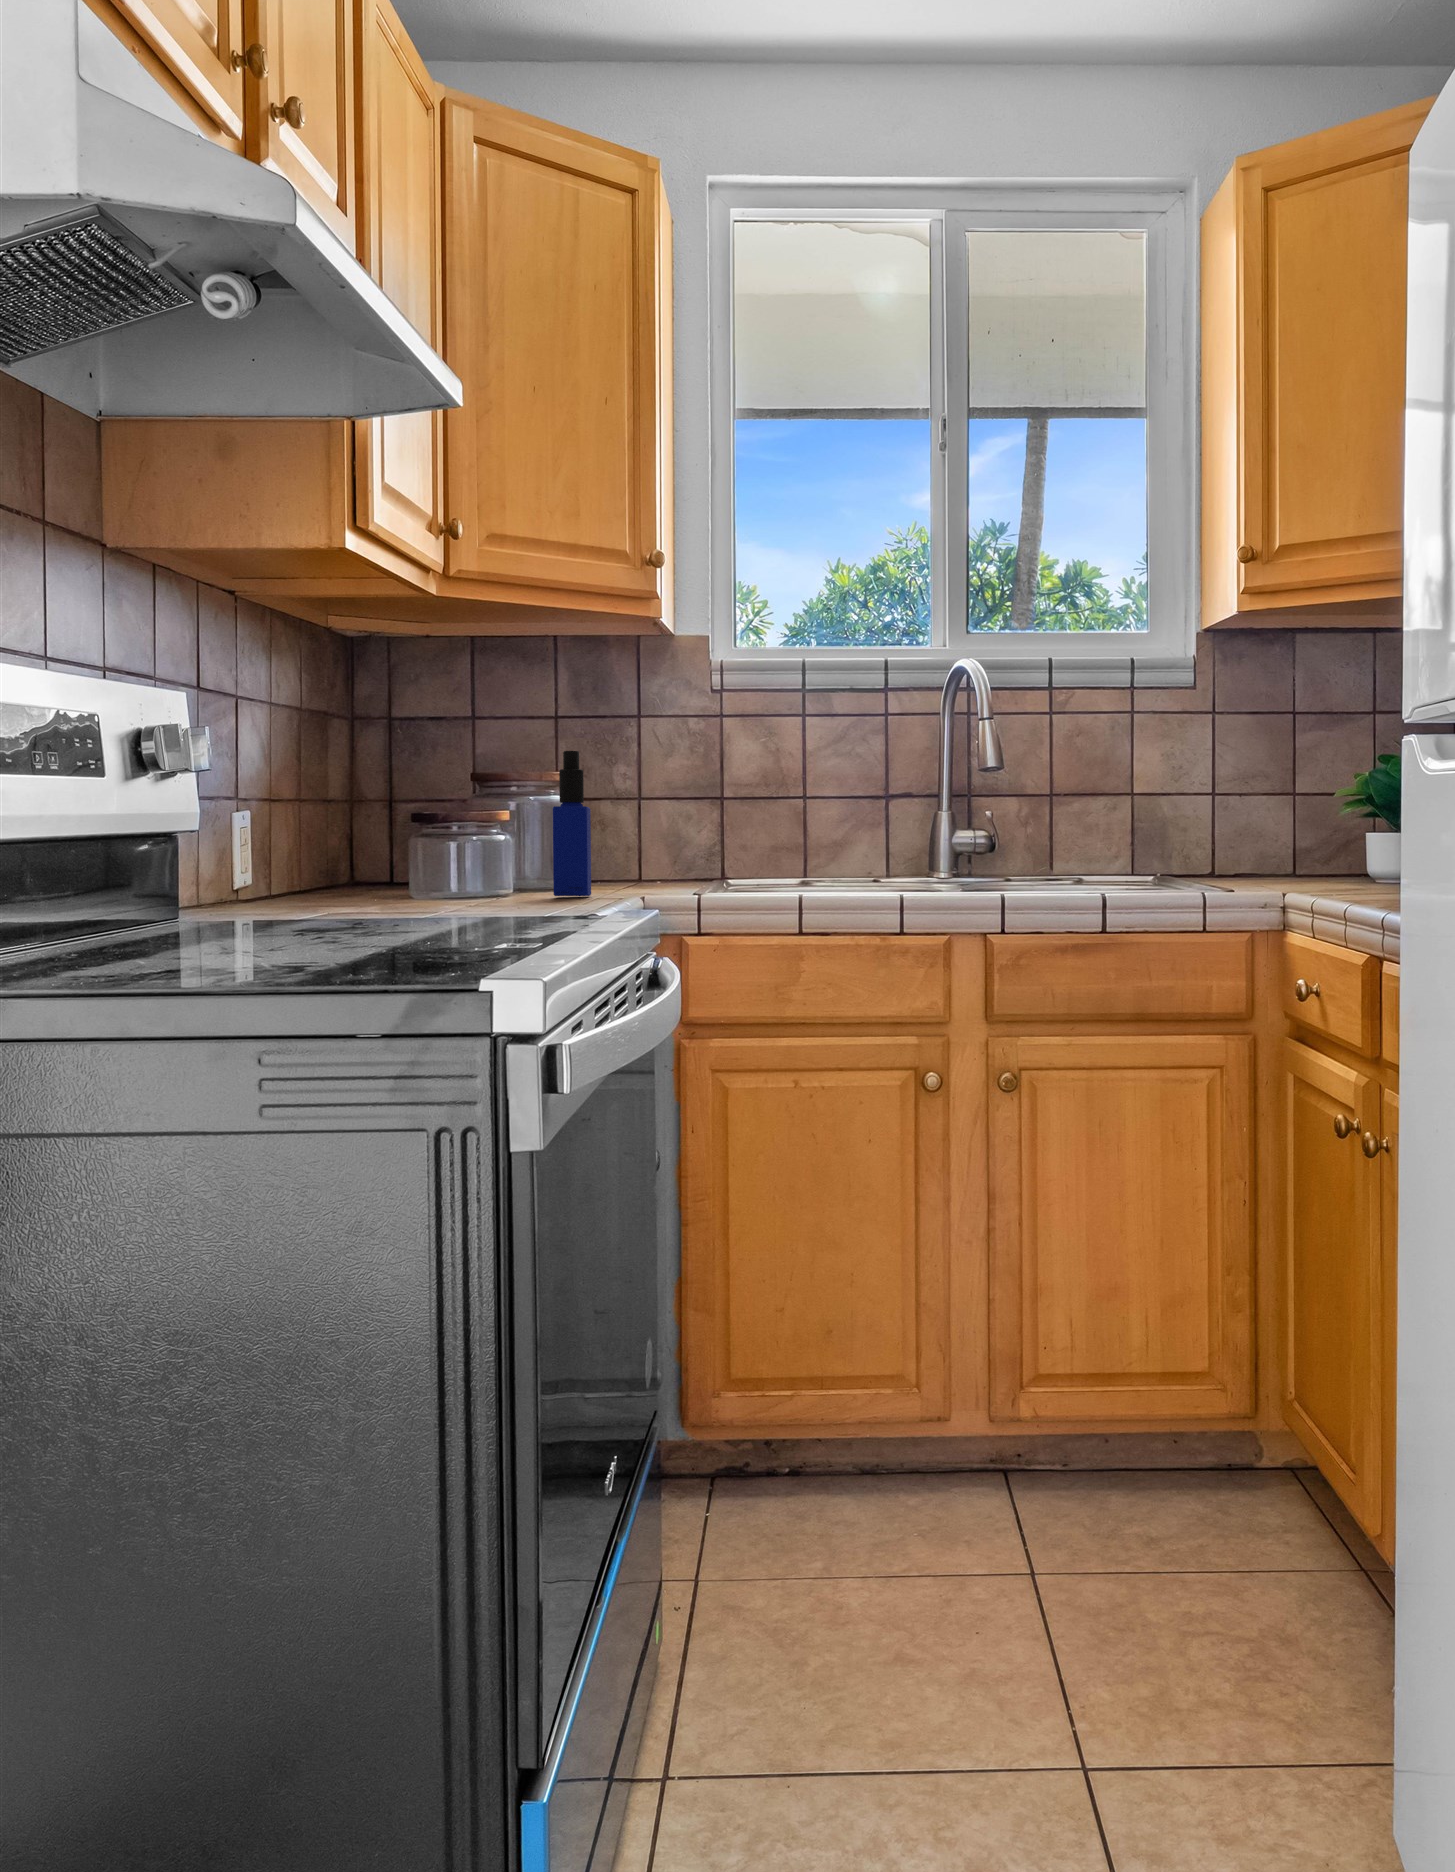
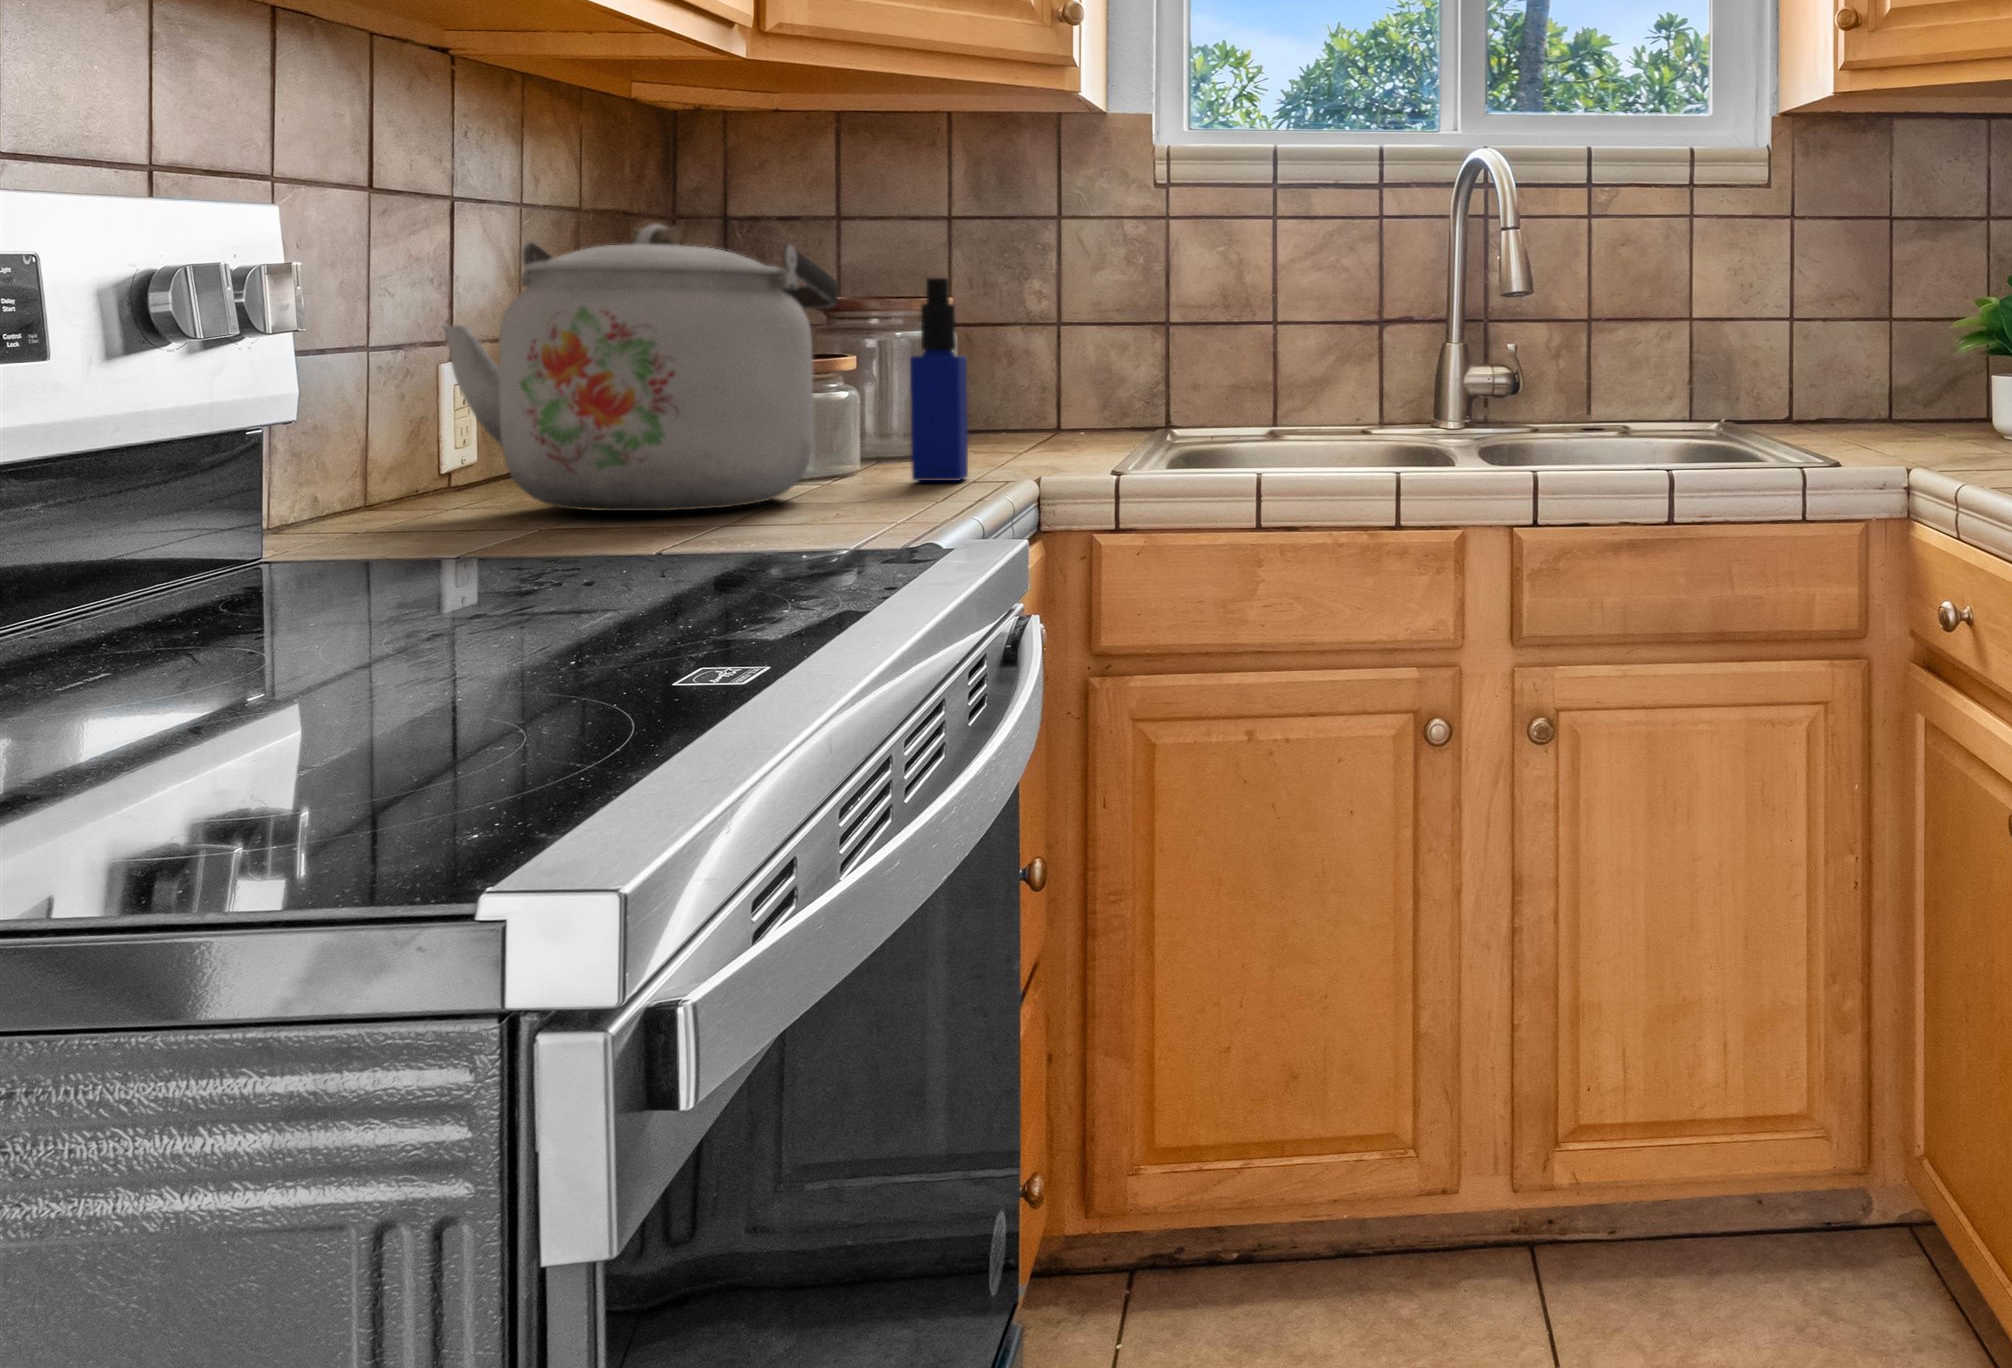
kettle: none [248,711,506,905] -> present [442,225,839,511]

